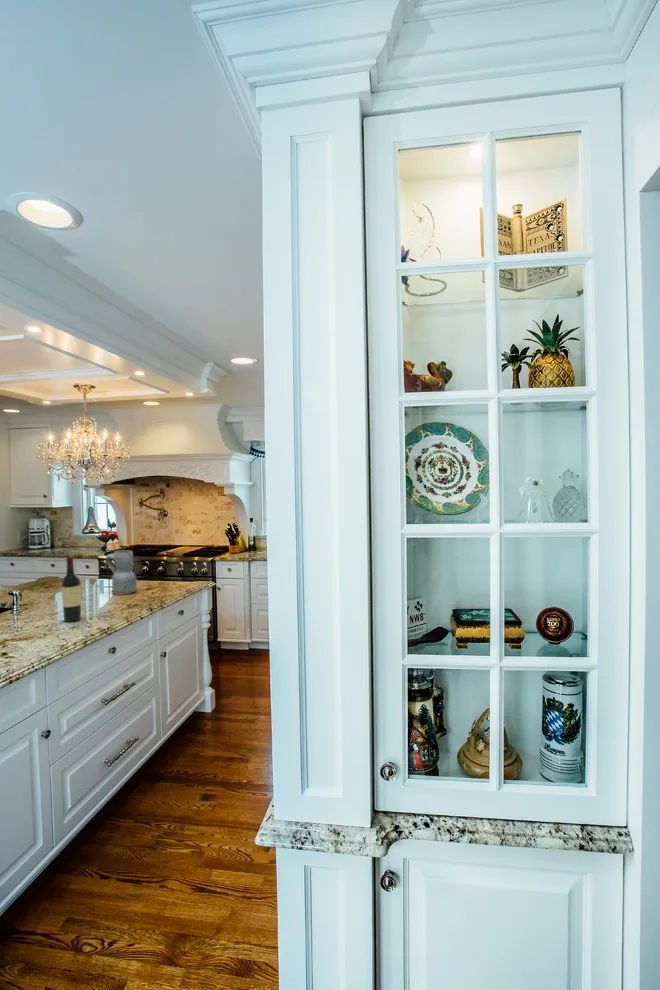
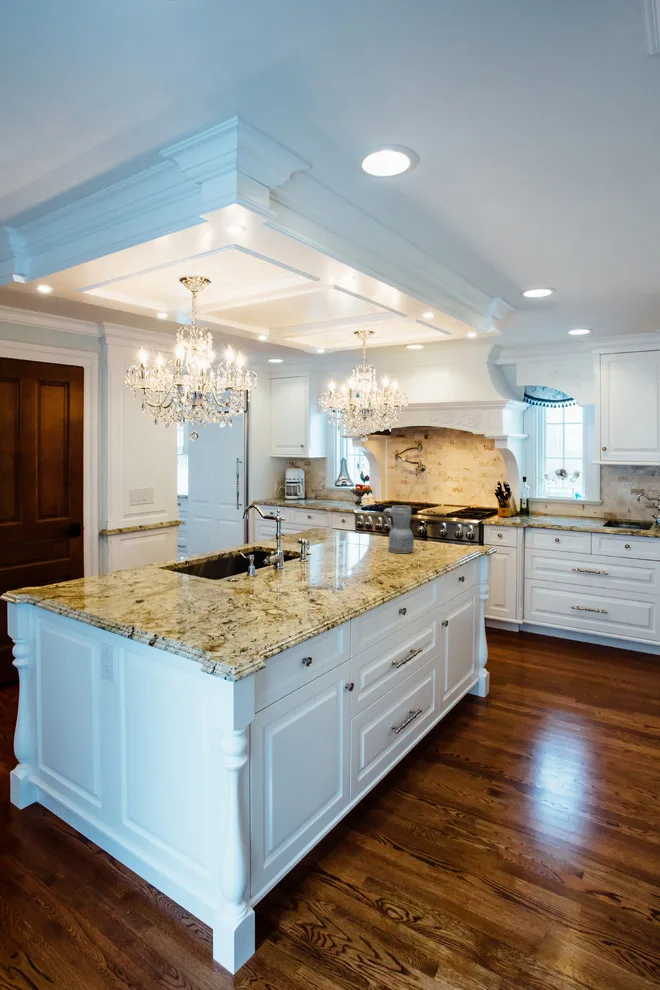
wine bottle: present [61,557,81,622] -> none [352,508,370,576]

